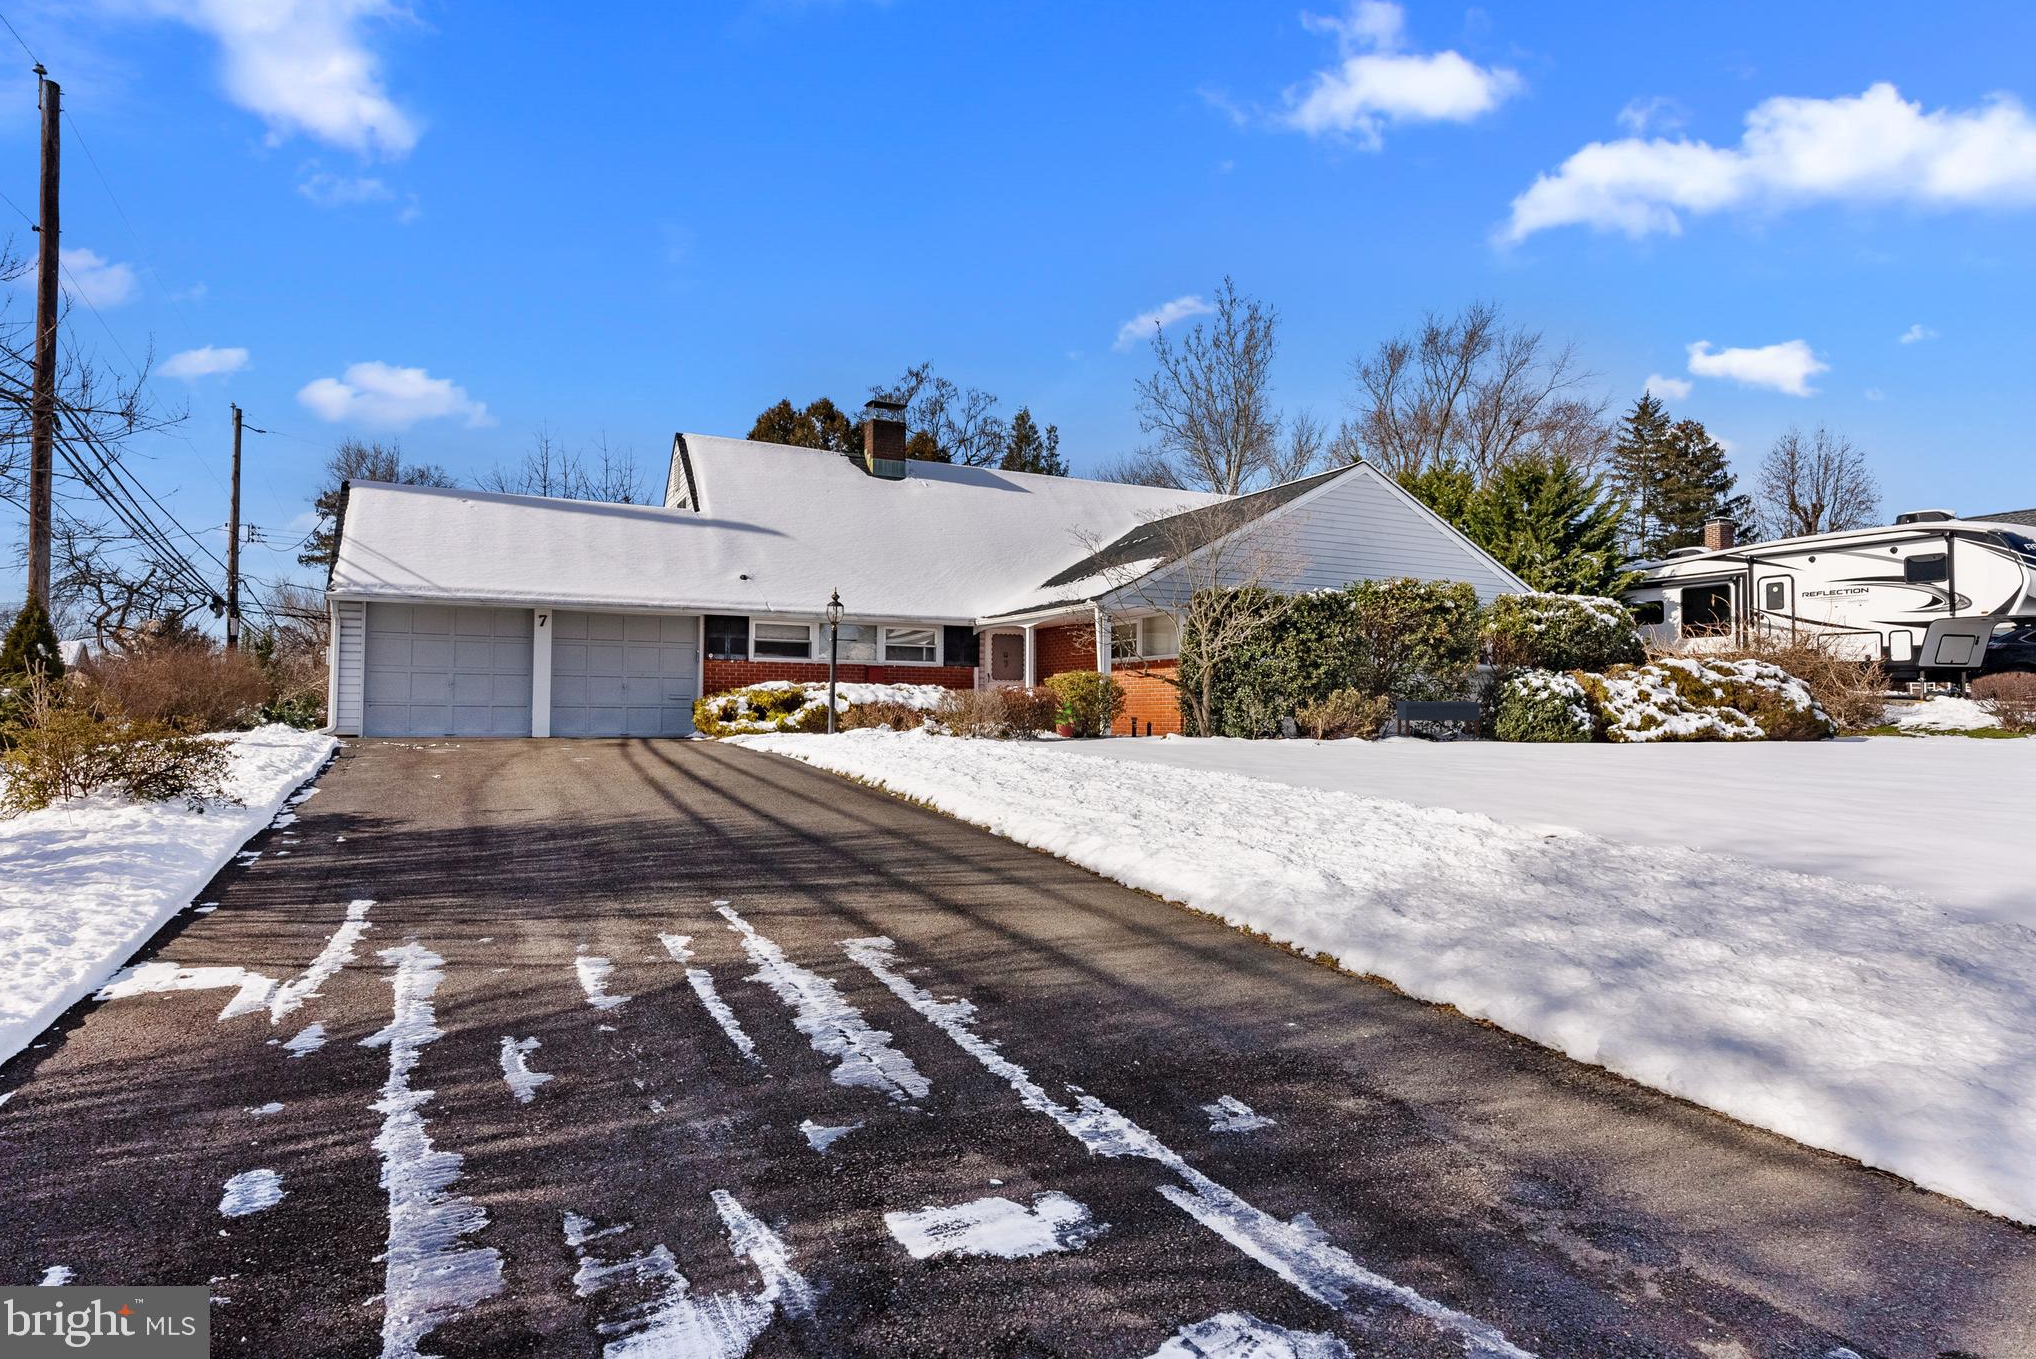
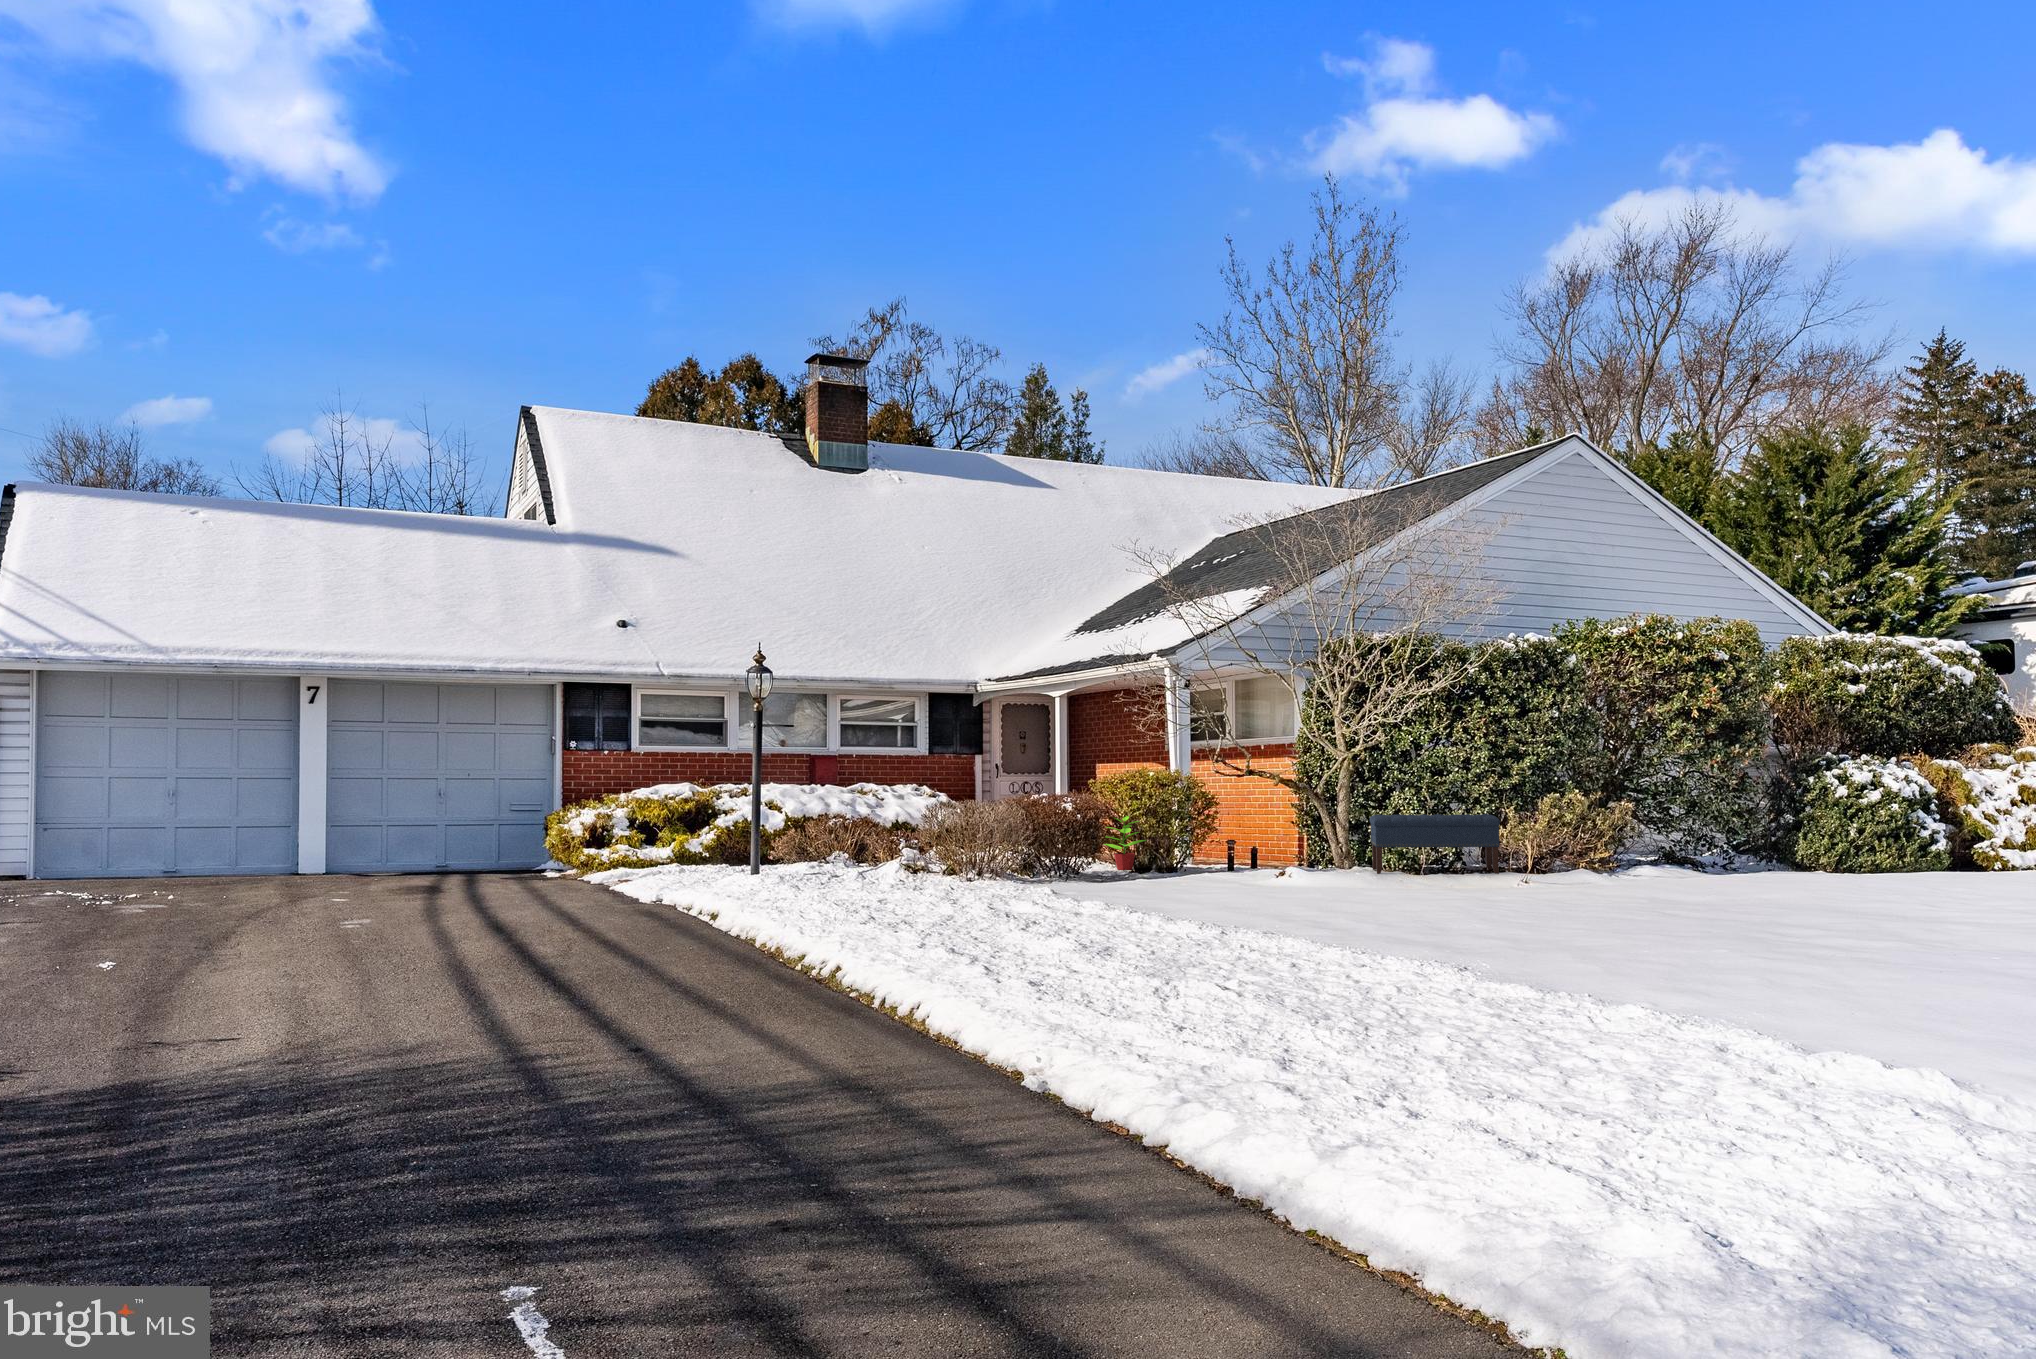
bench: present [1396,701,1481,737] -> present [1370,814,1500,874]

